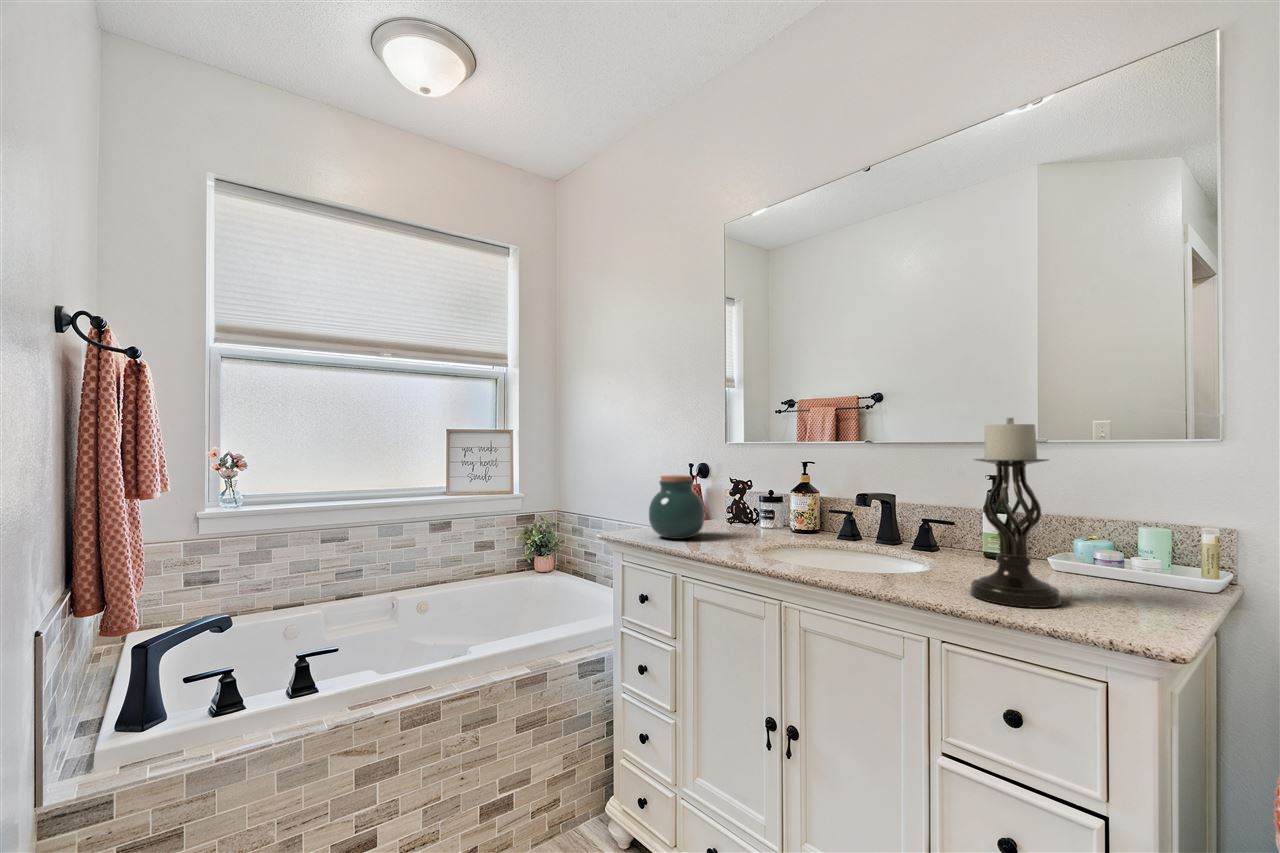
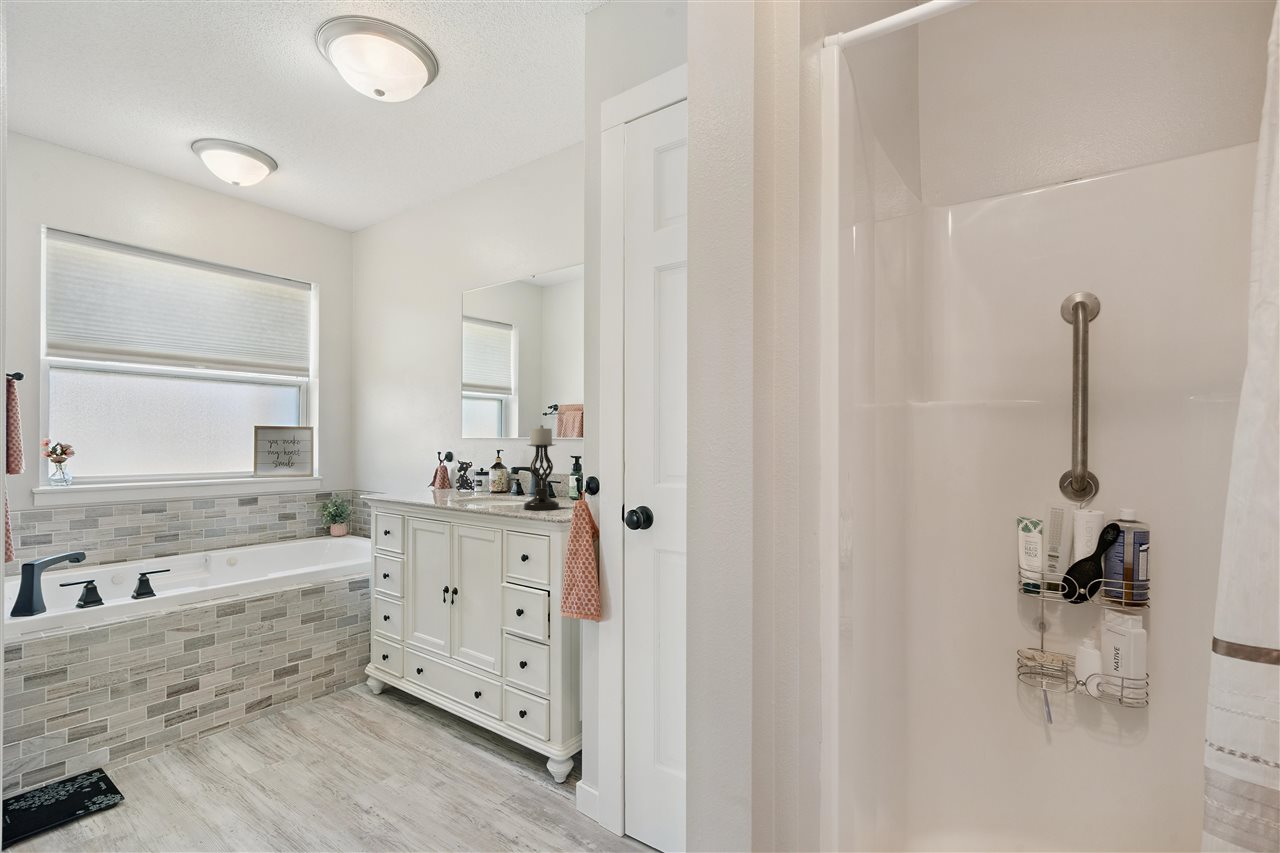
jar: present [649,475,705,539] -> none [394,457,431,496]

